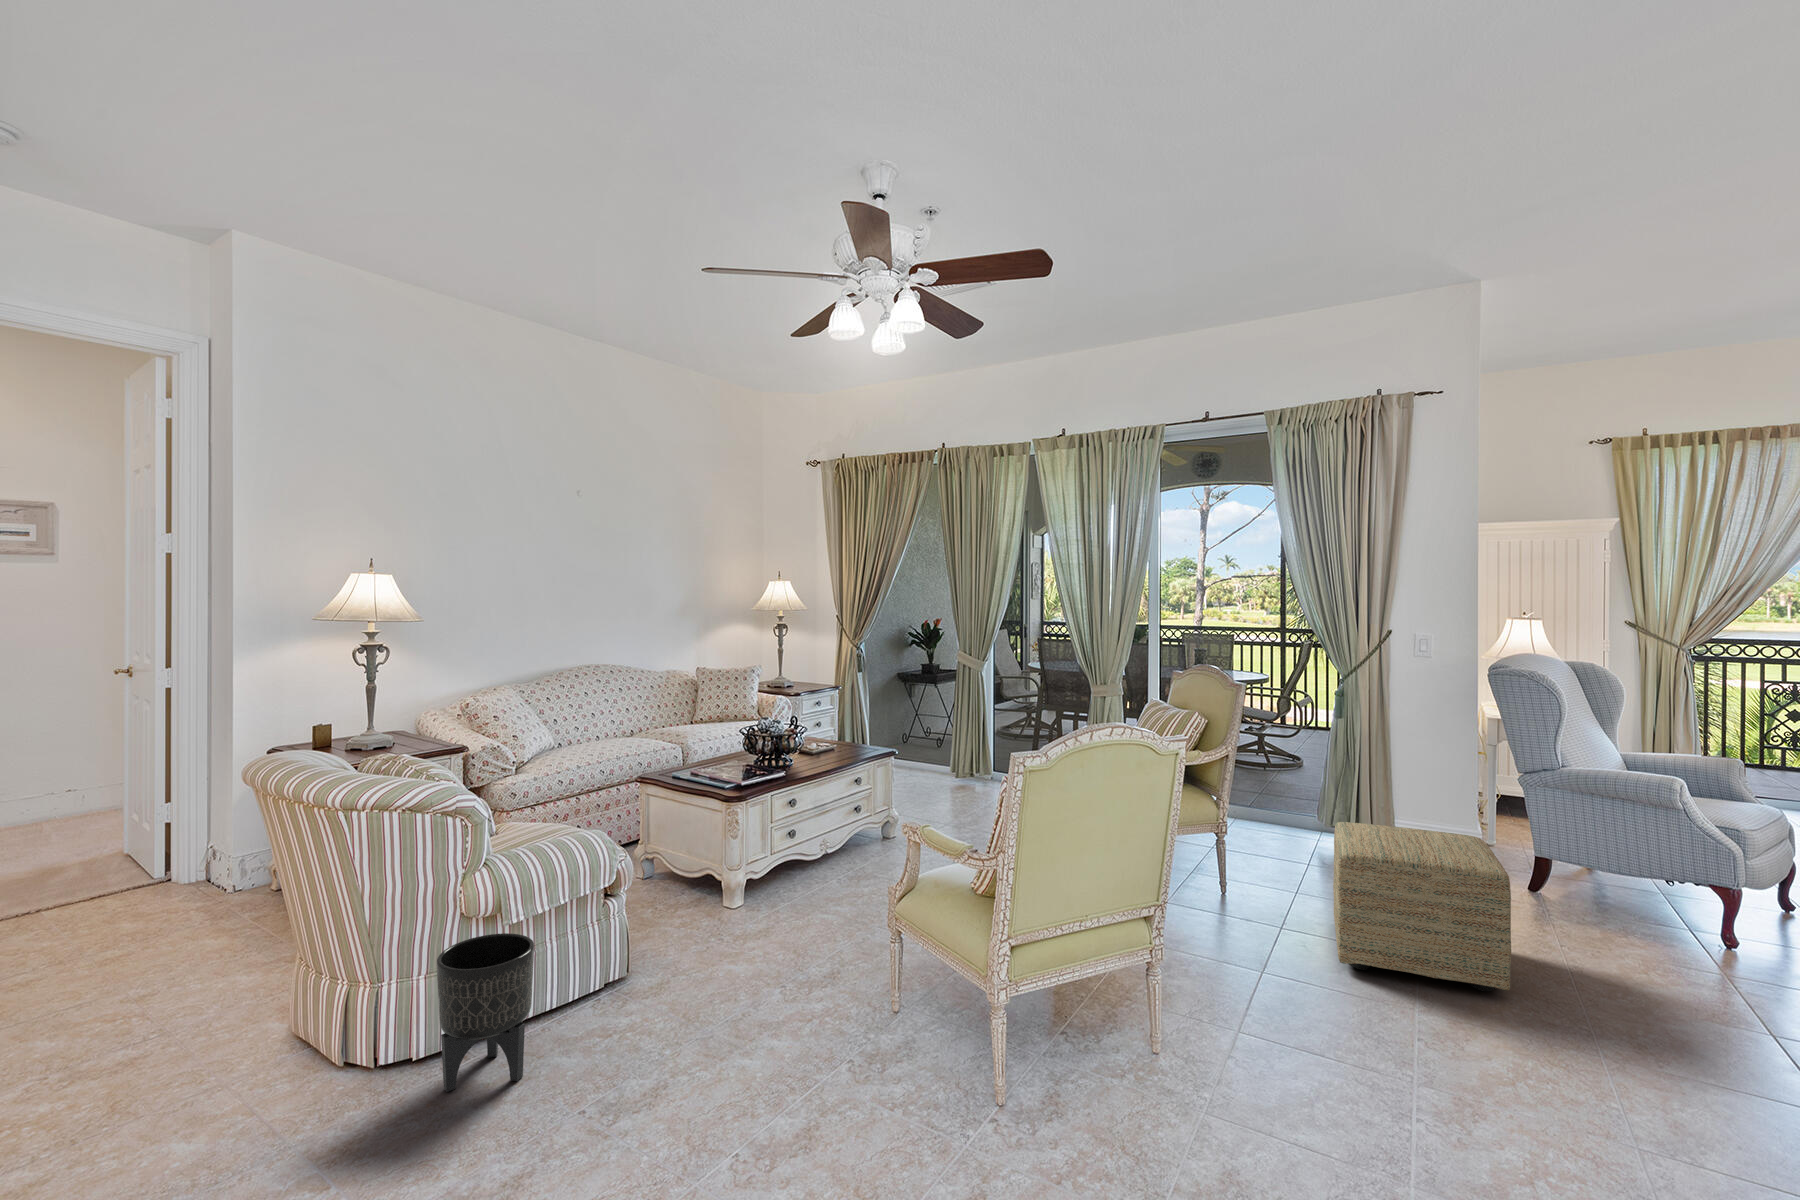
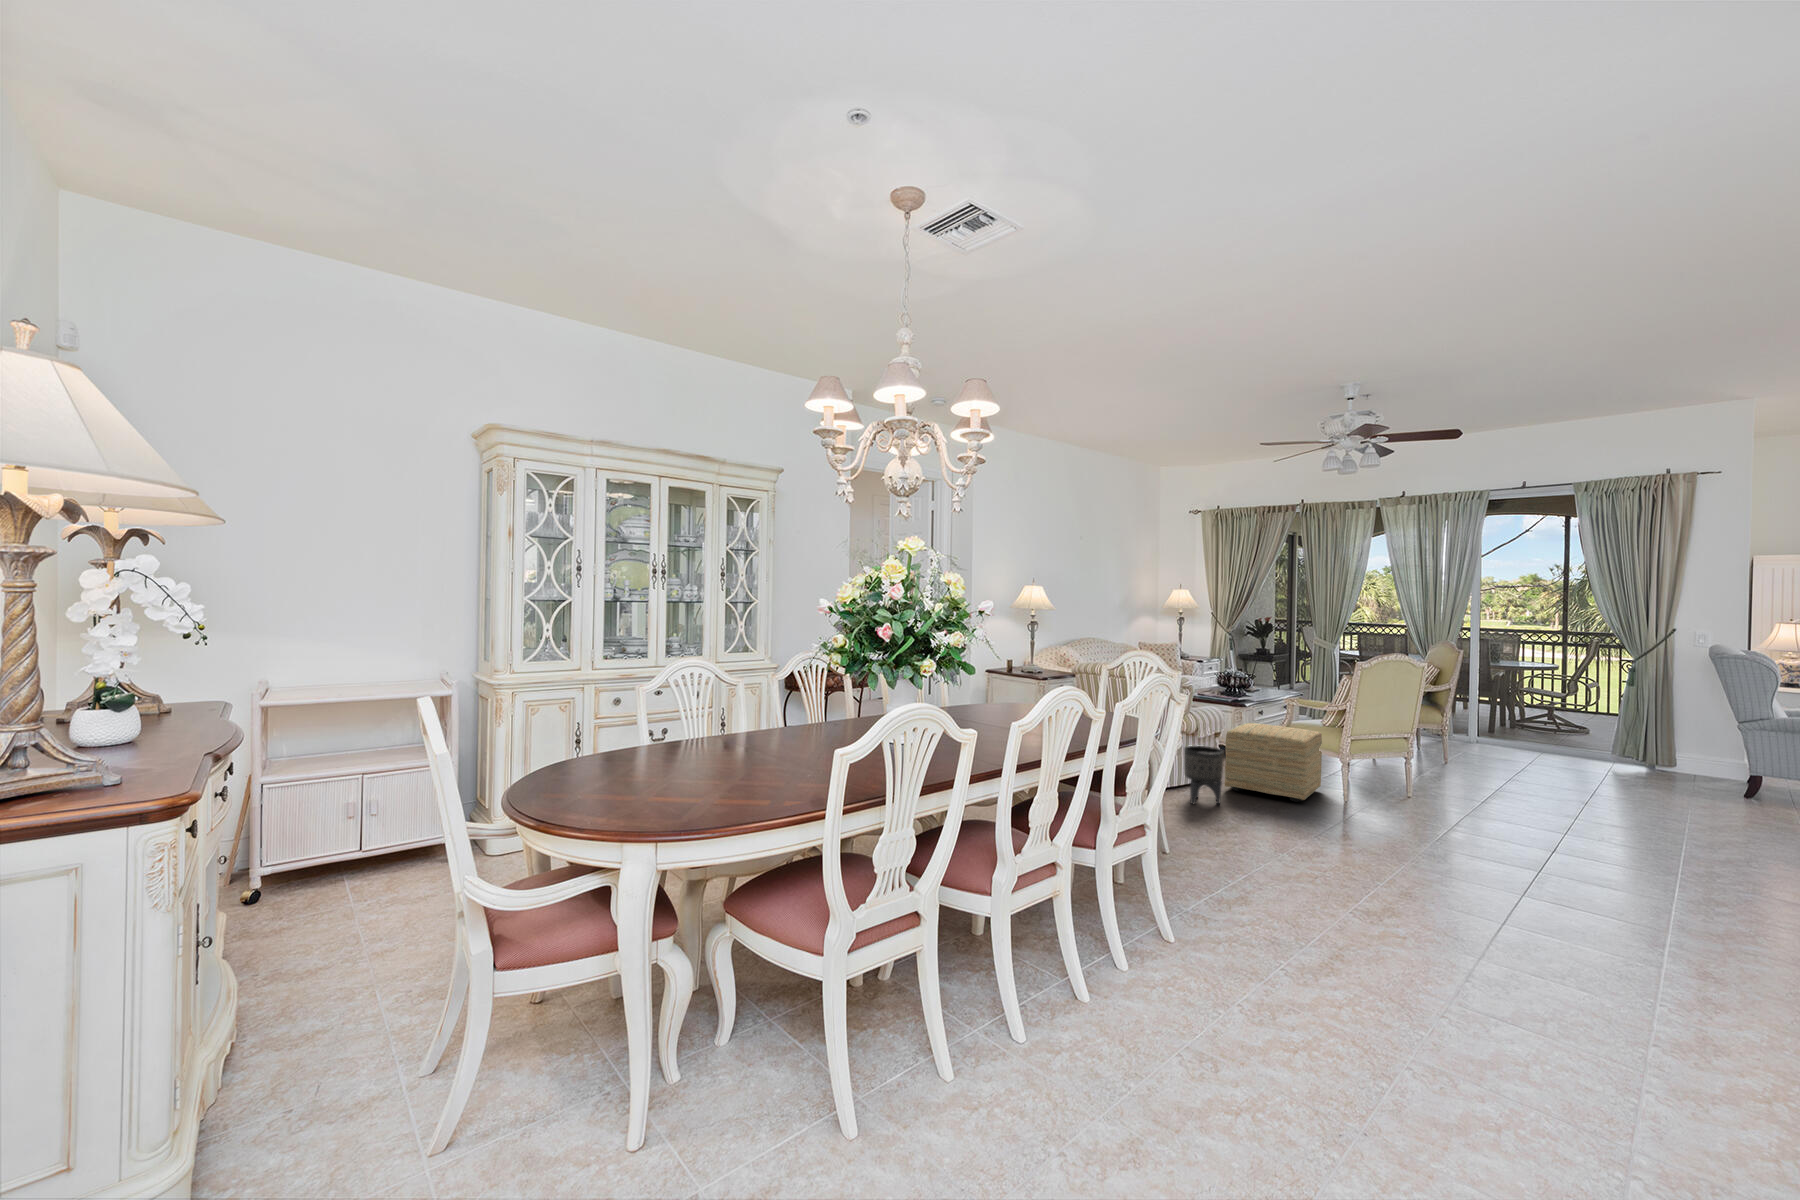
ottoman: present [1333,822,1511,991] -> present [1225,723,1322,802]

